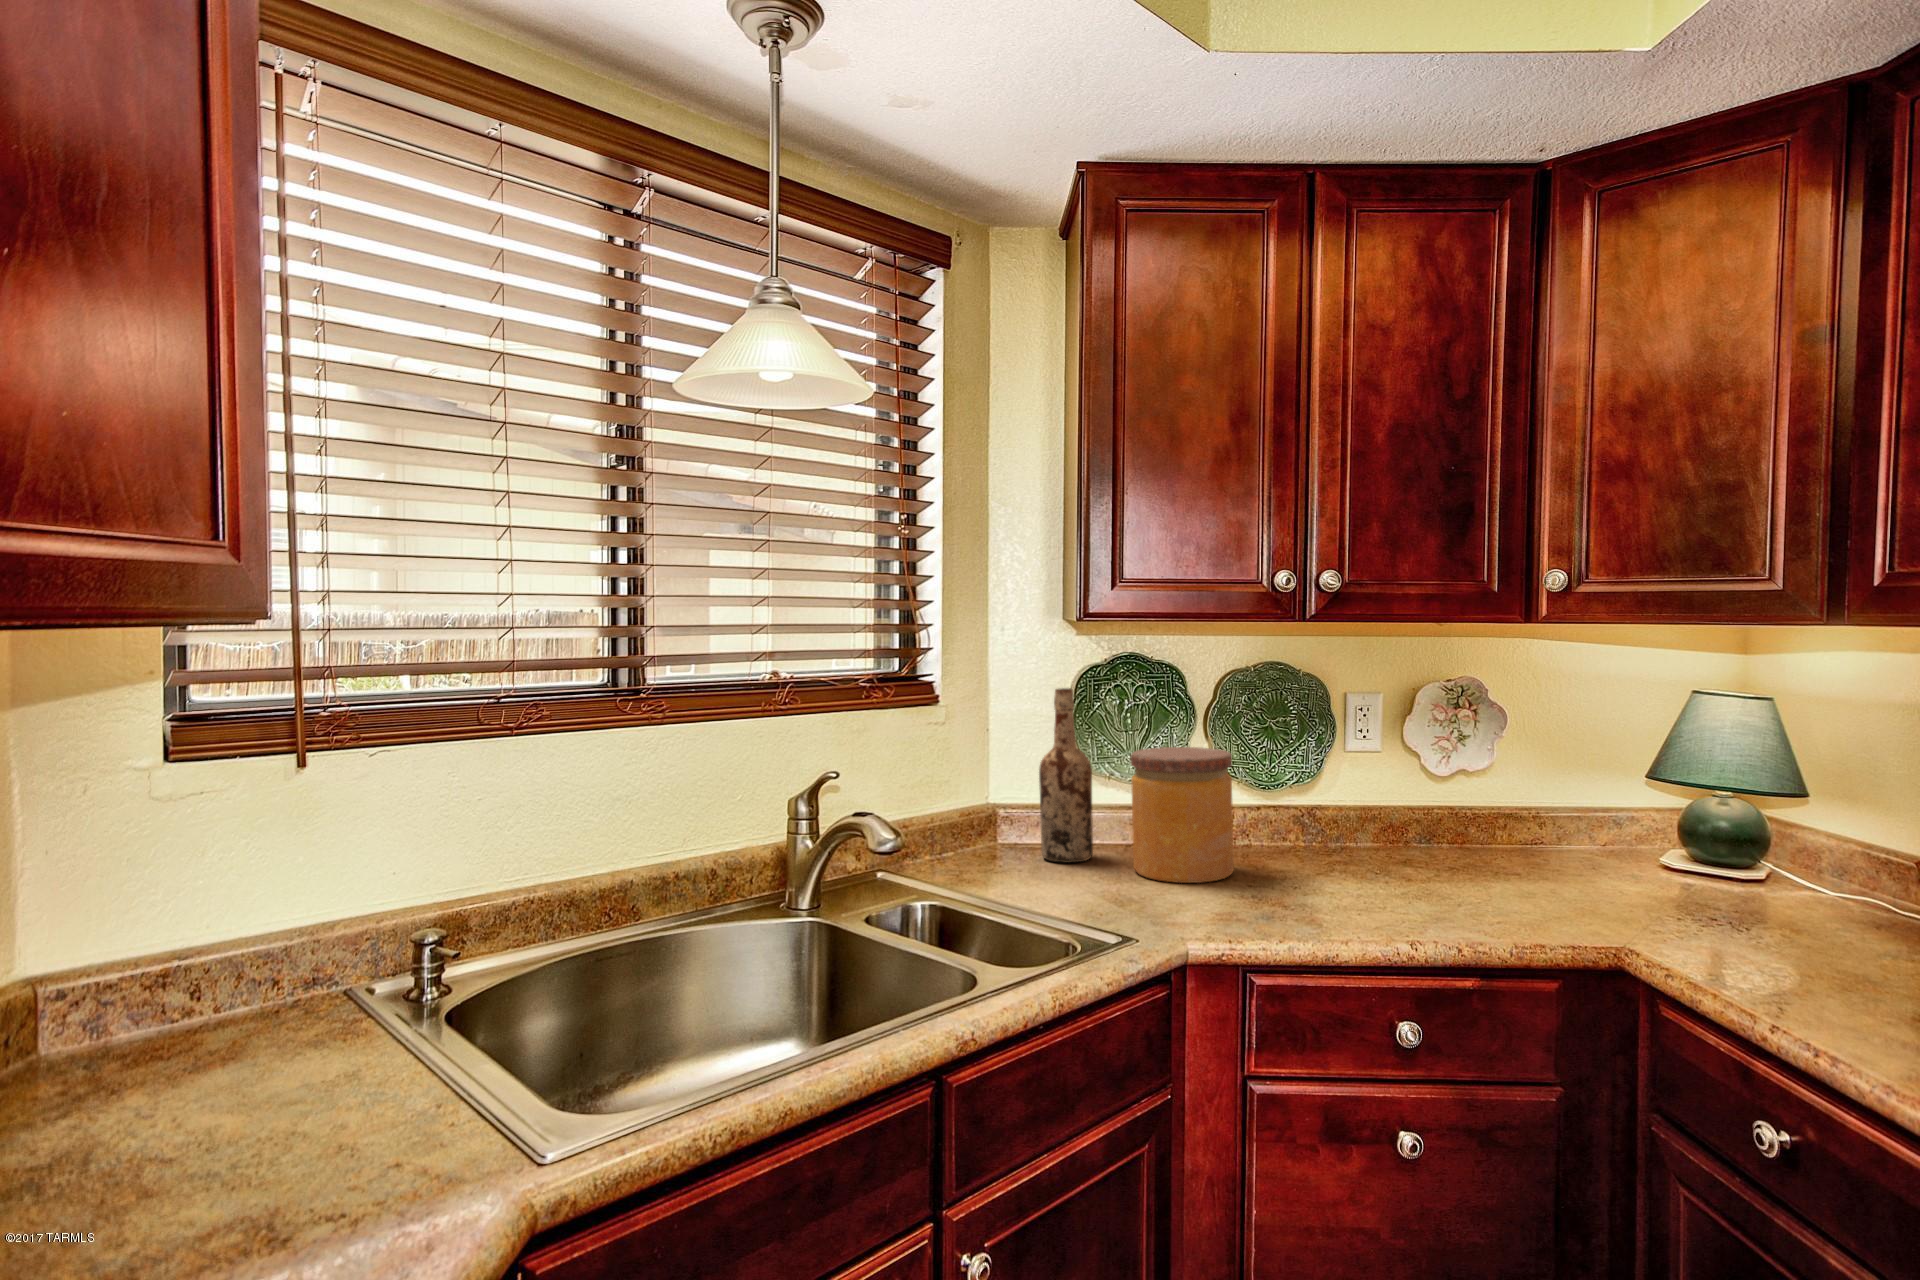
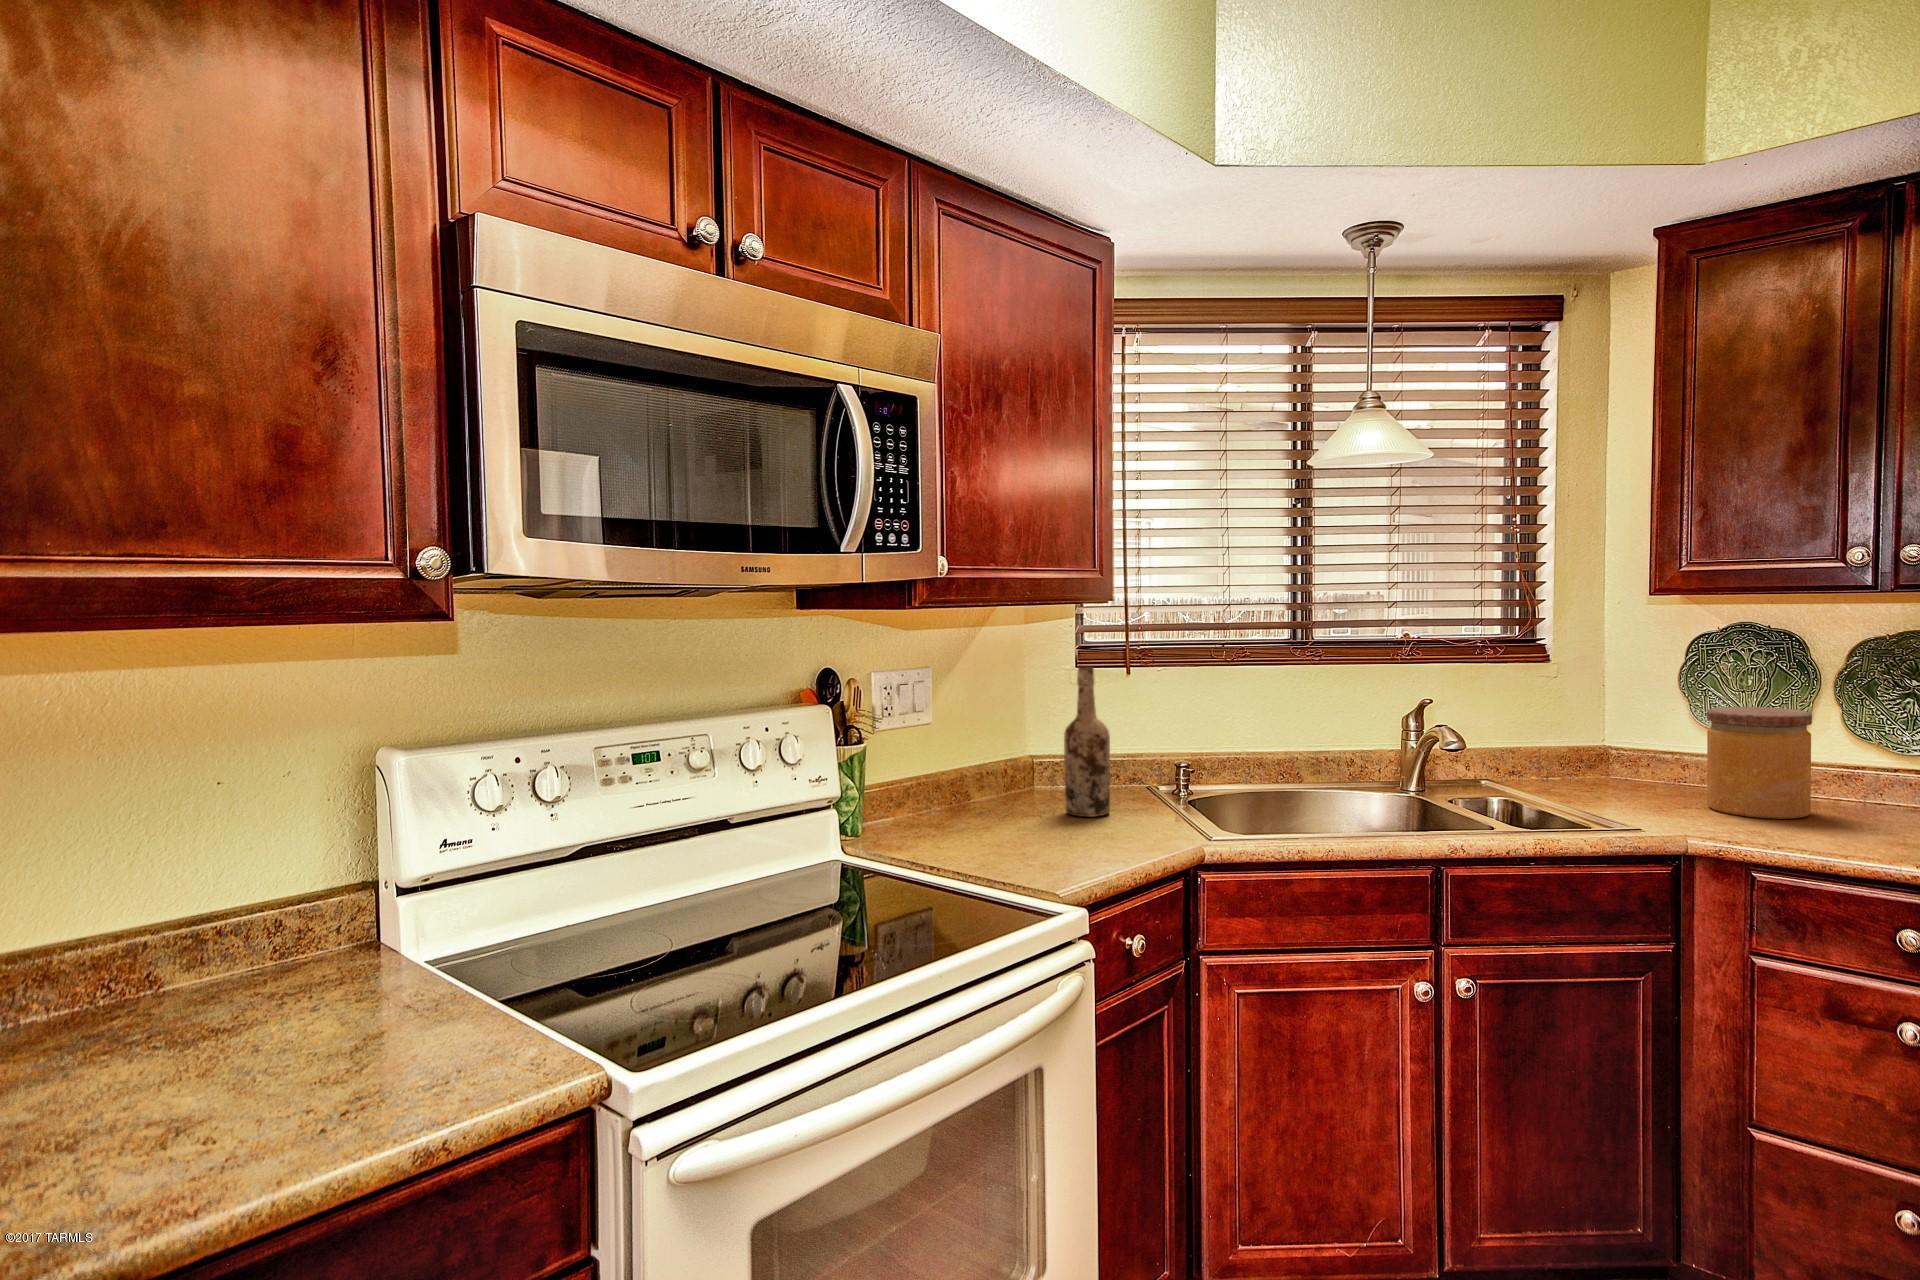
wine bottle: present [1039,688,1093,863] -> present [1064,666,1110,817]

